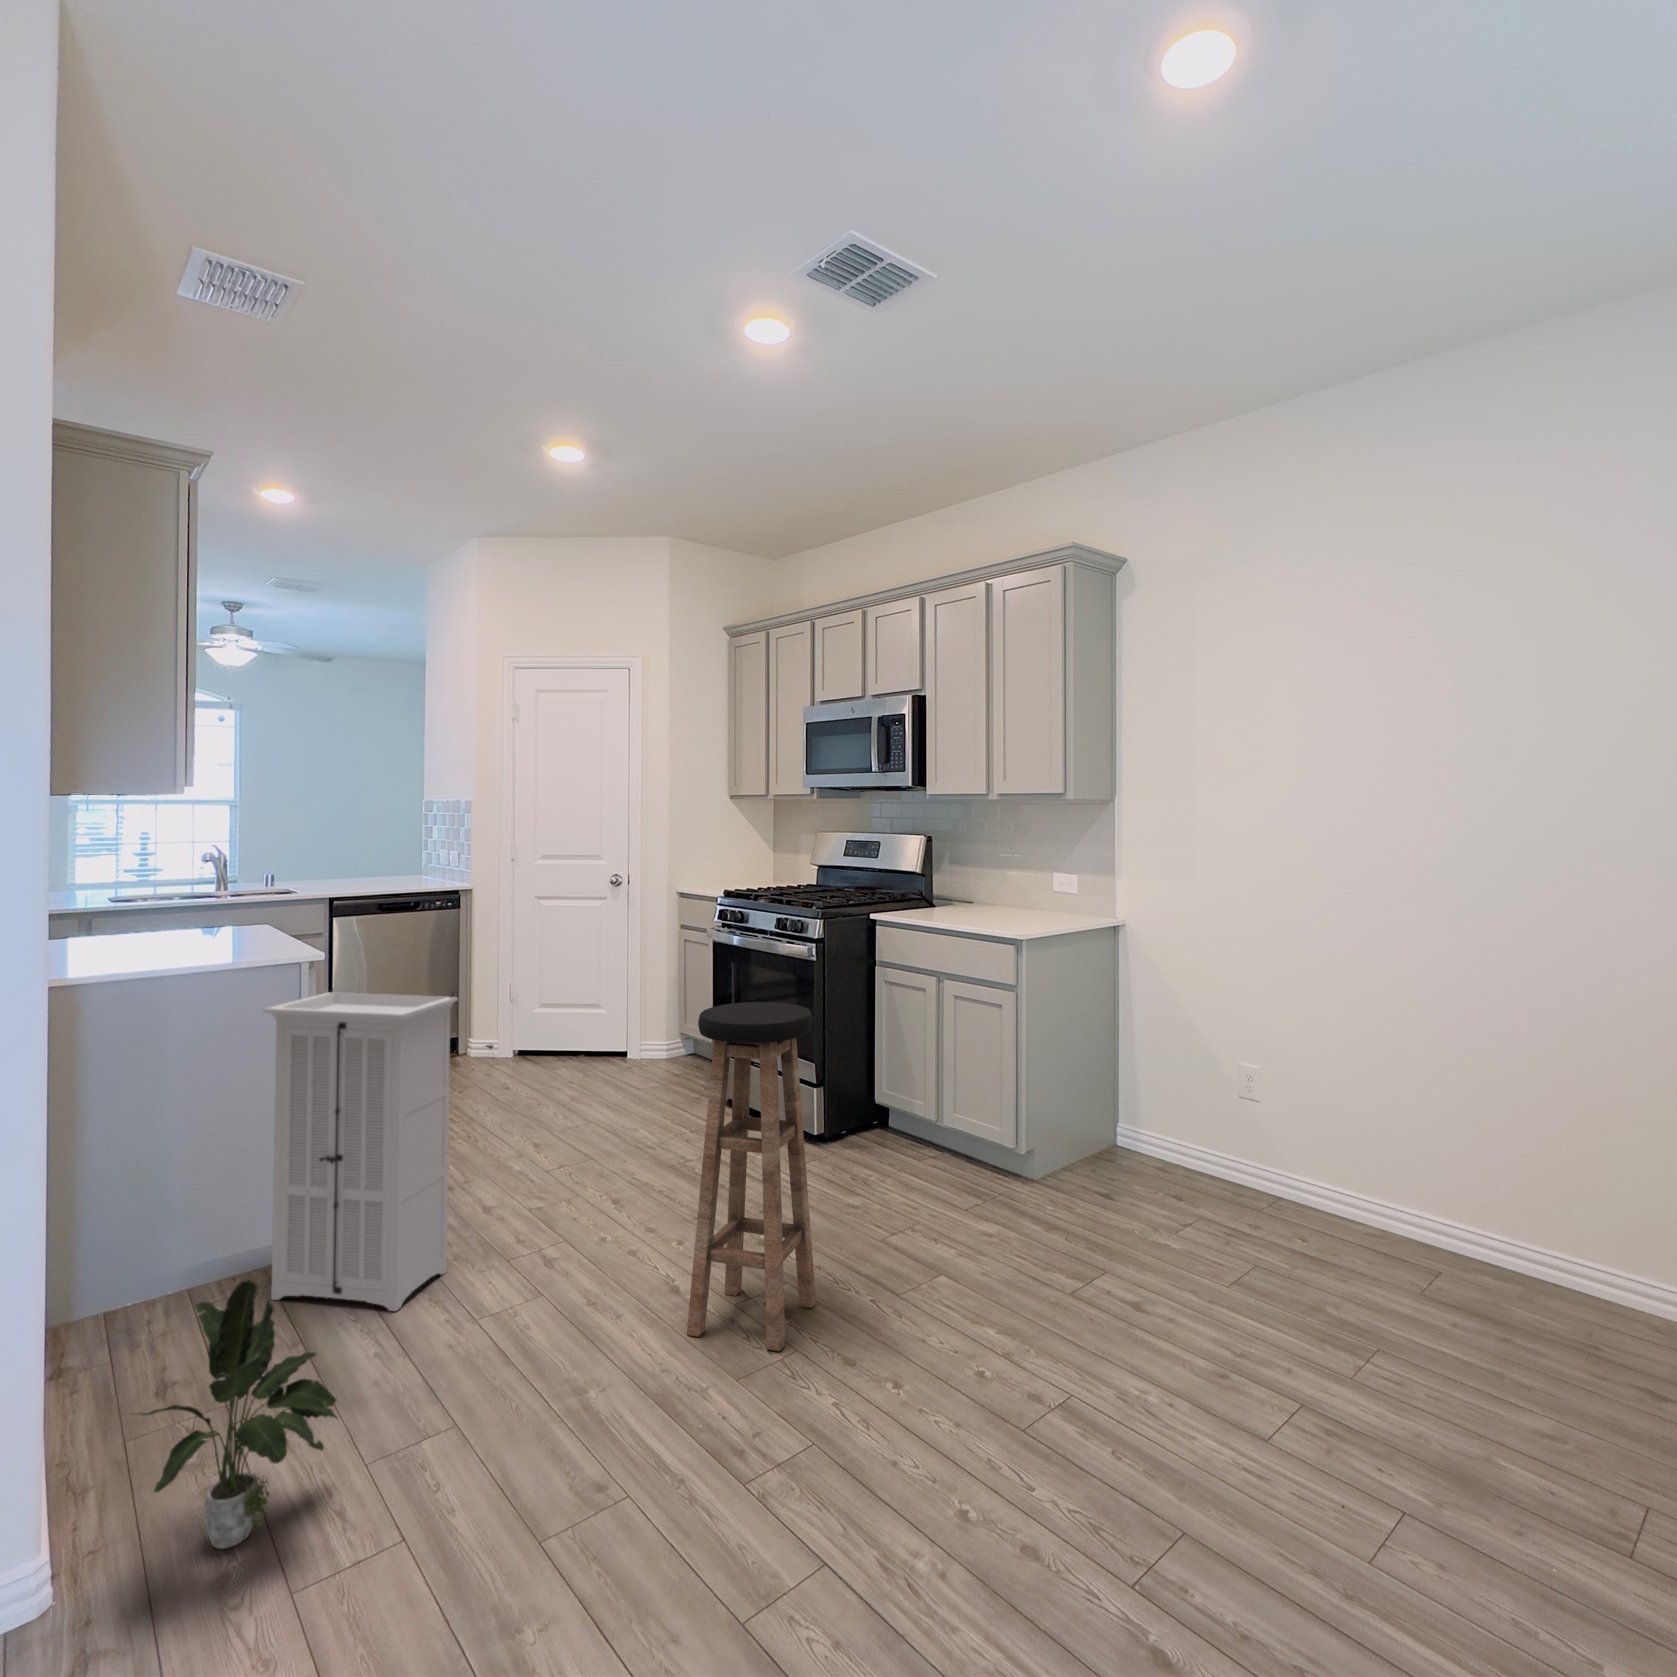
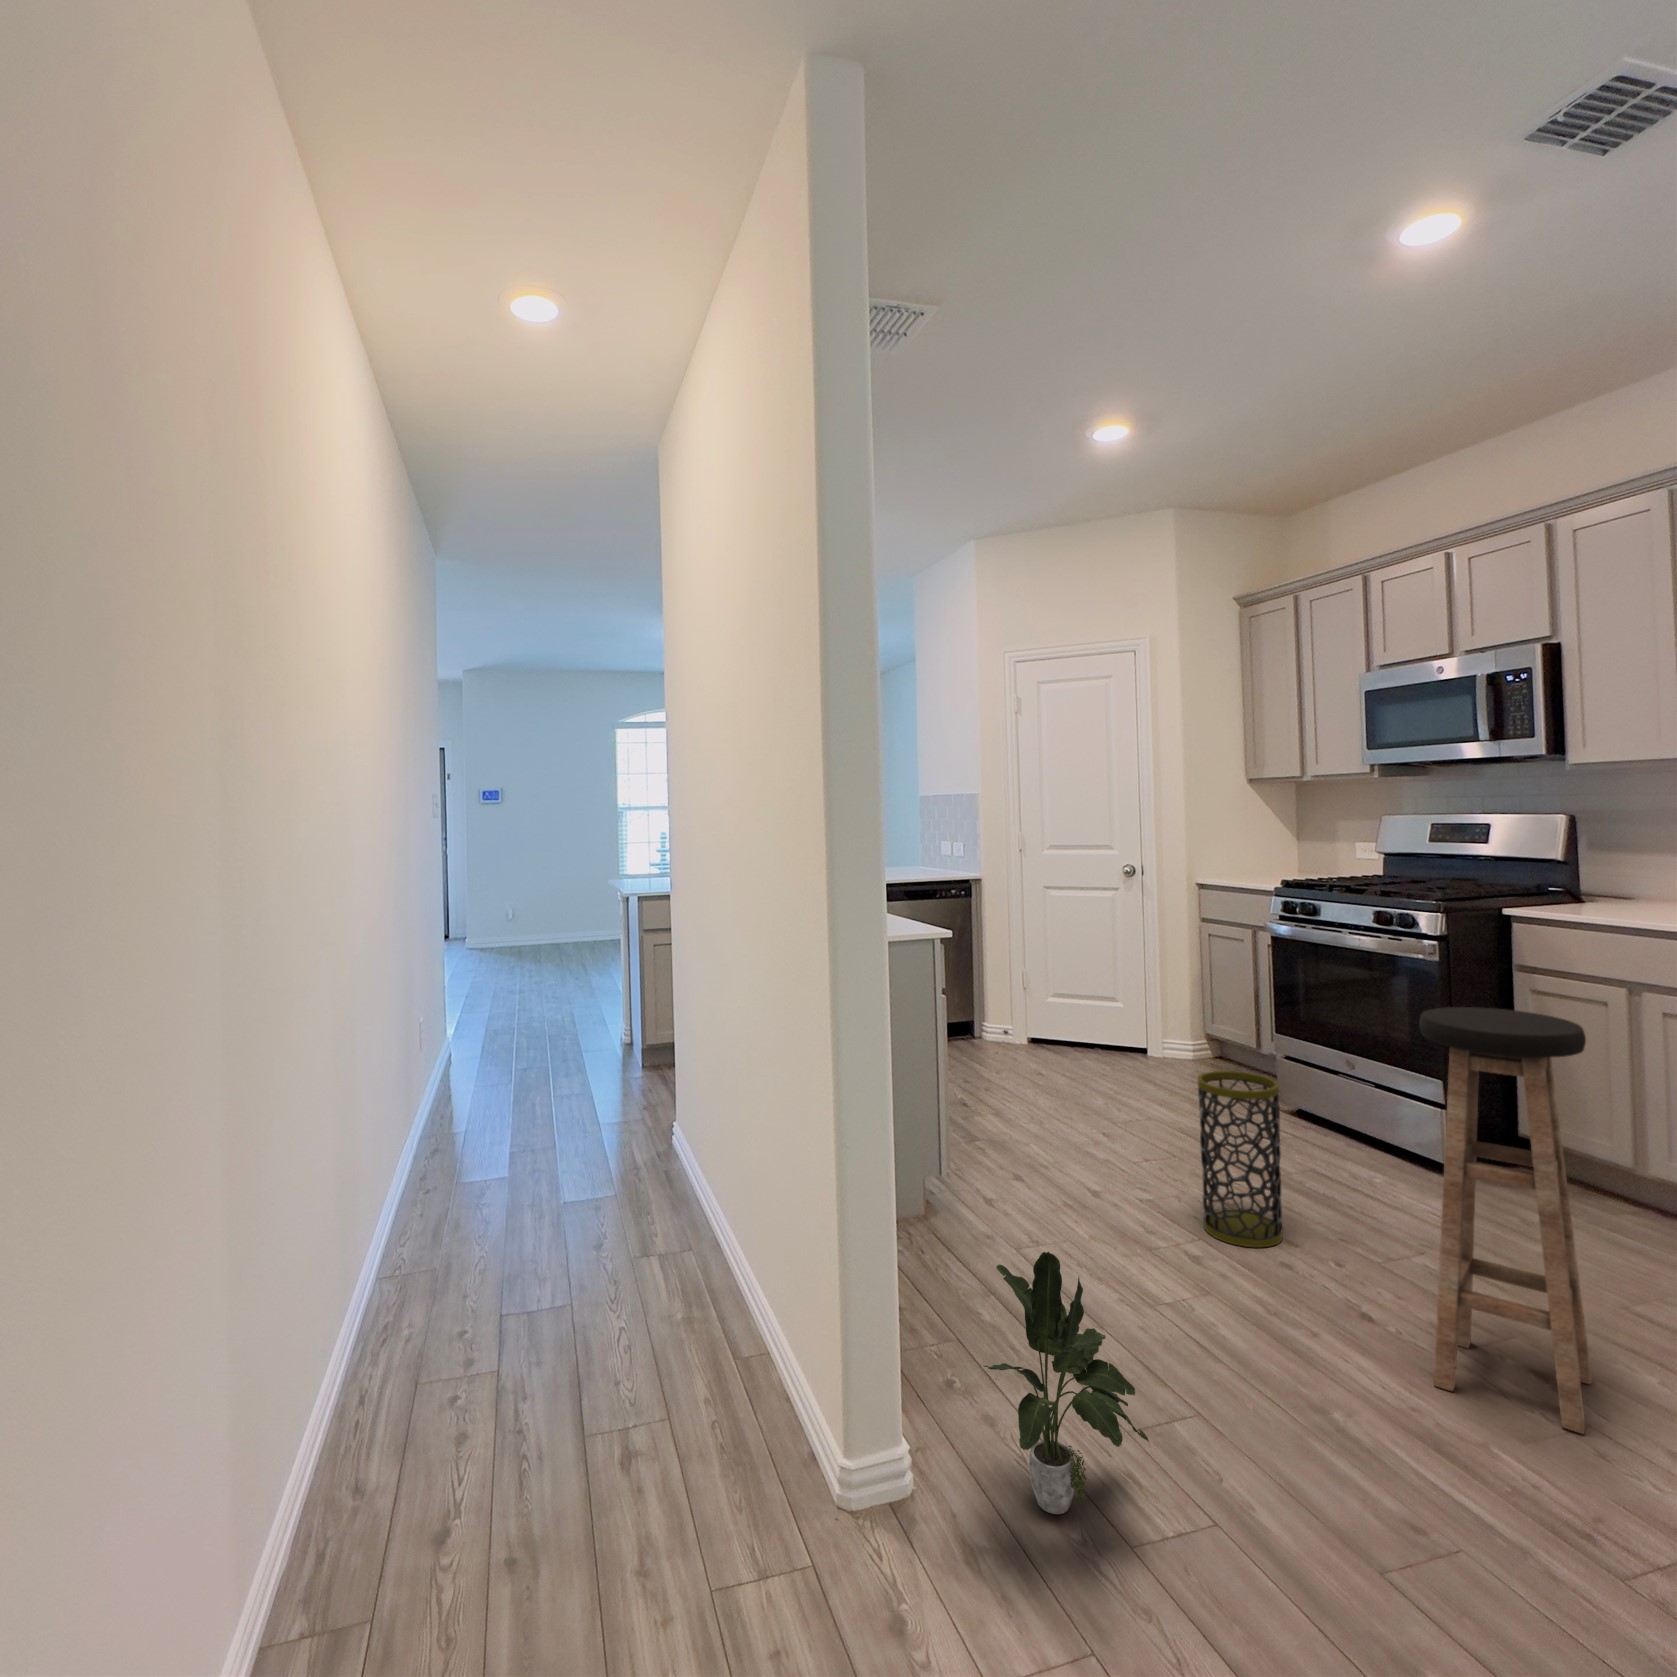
storage cabinet: present [263,988,458,1311] -> none [930,968,1101,1293]
trash can: none [571,1072,643,1236] -> present [1198,1071,1282,1247]

